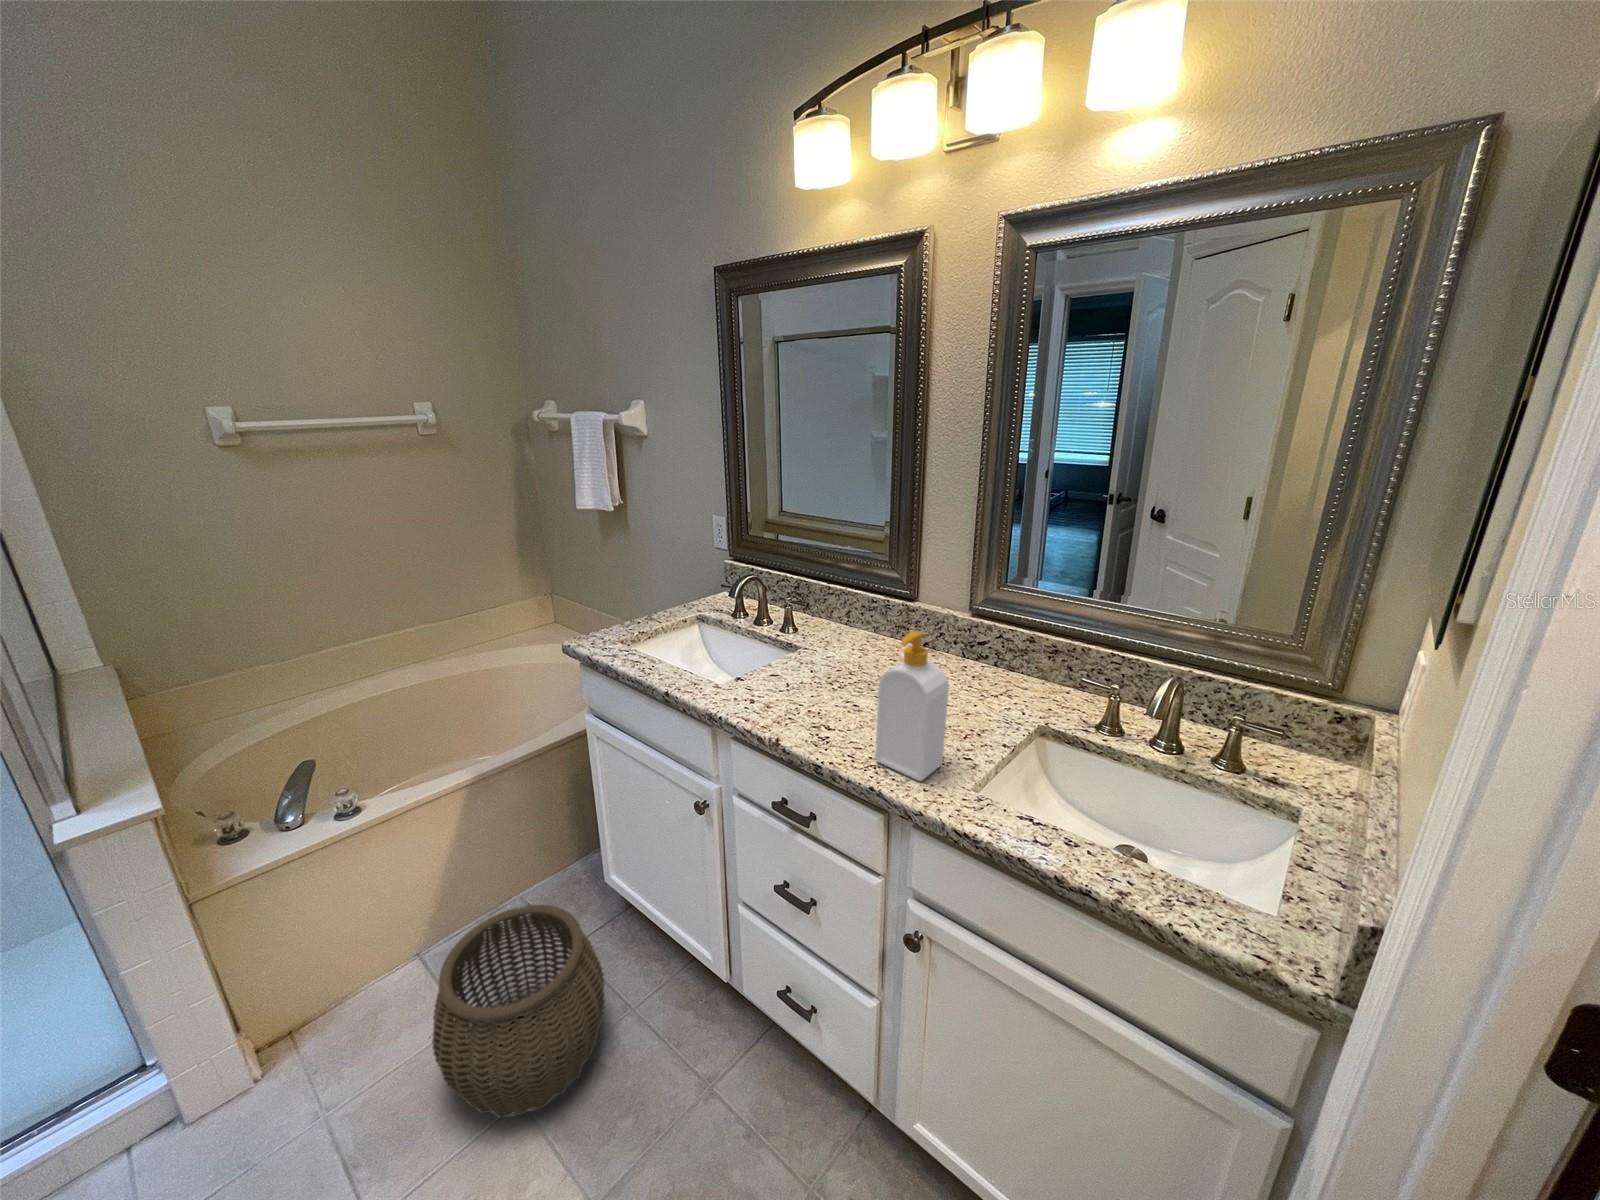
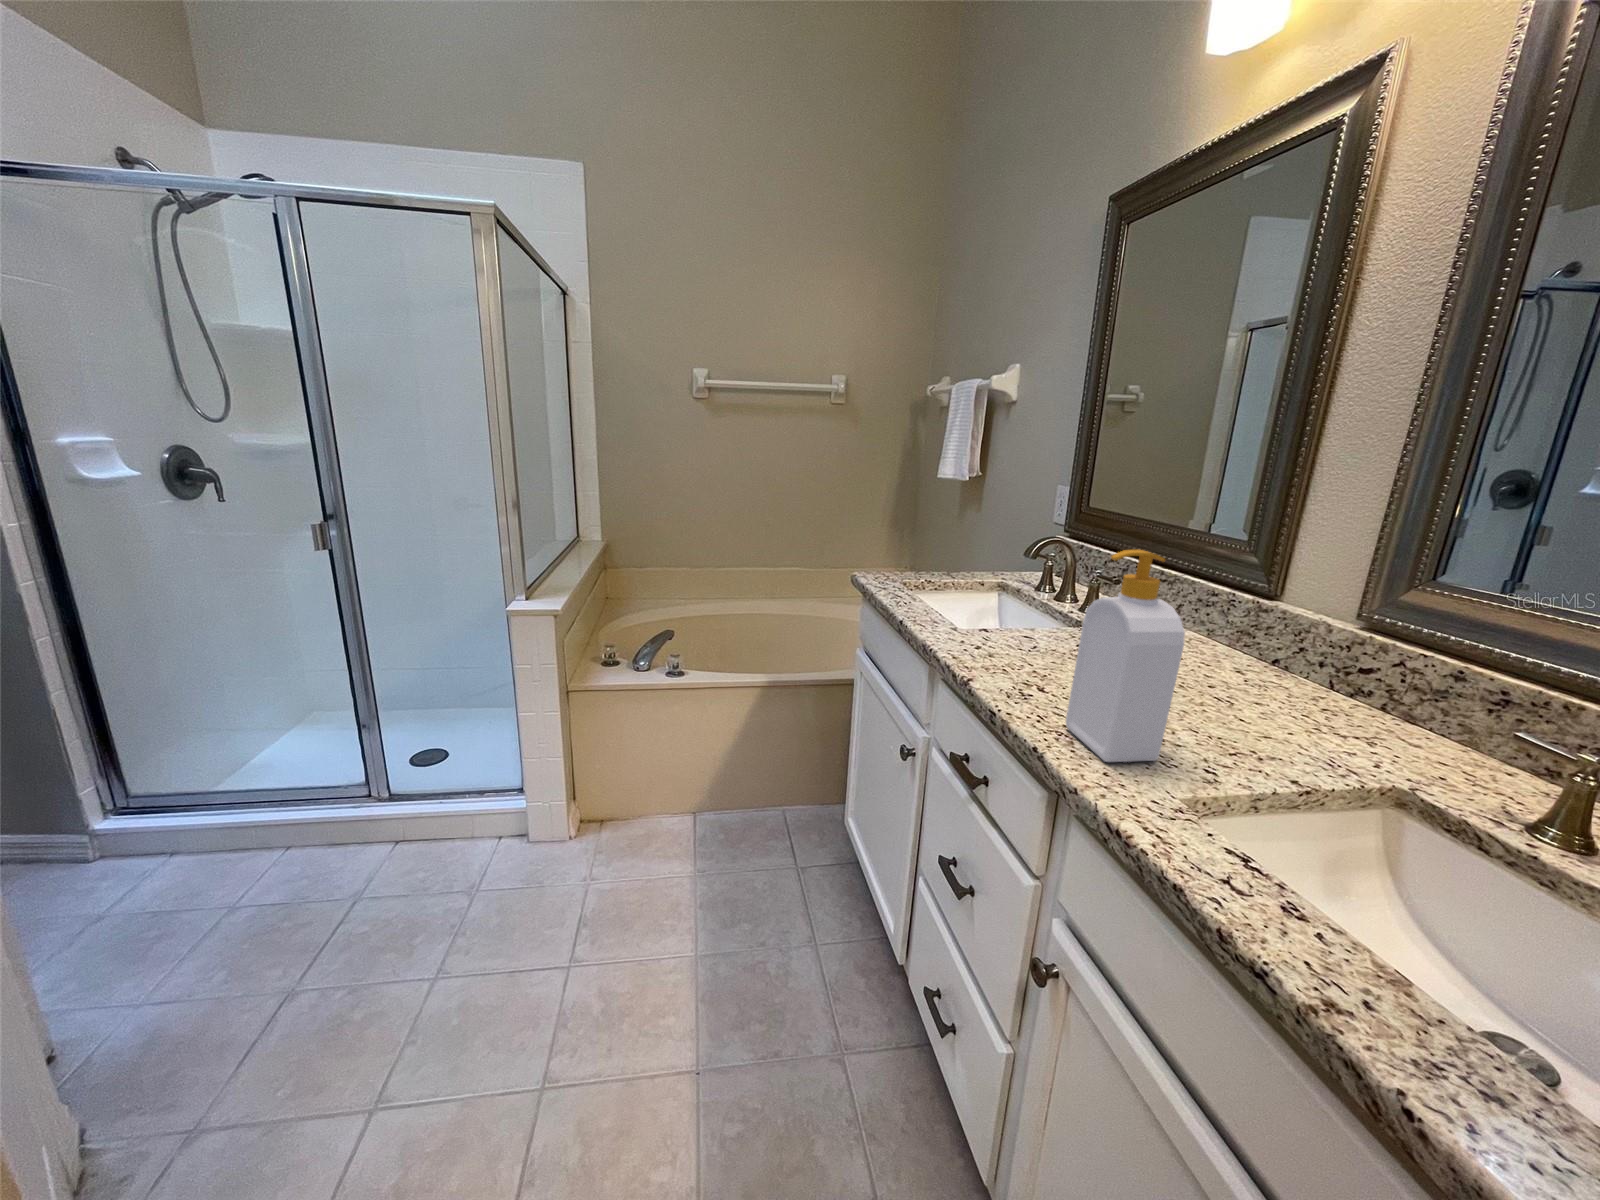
woven basket: present [432,905,605,1118] -> none [652,792,800,974]

